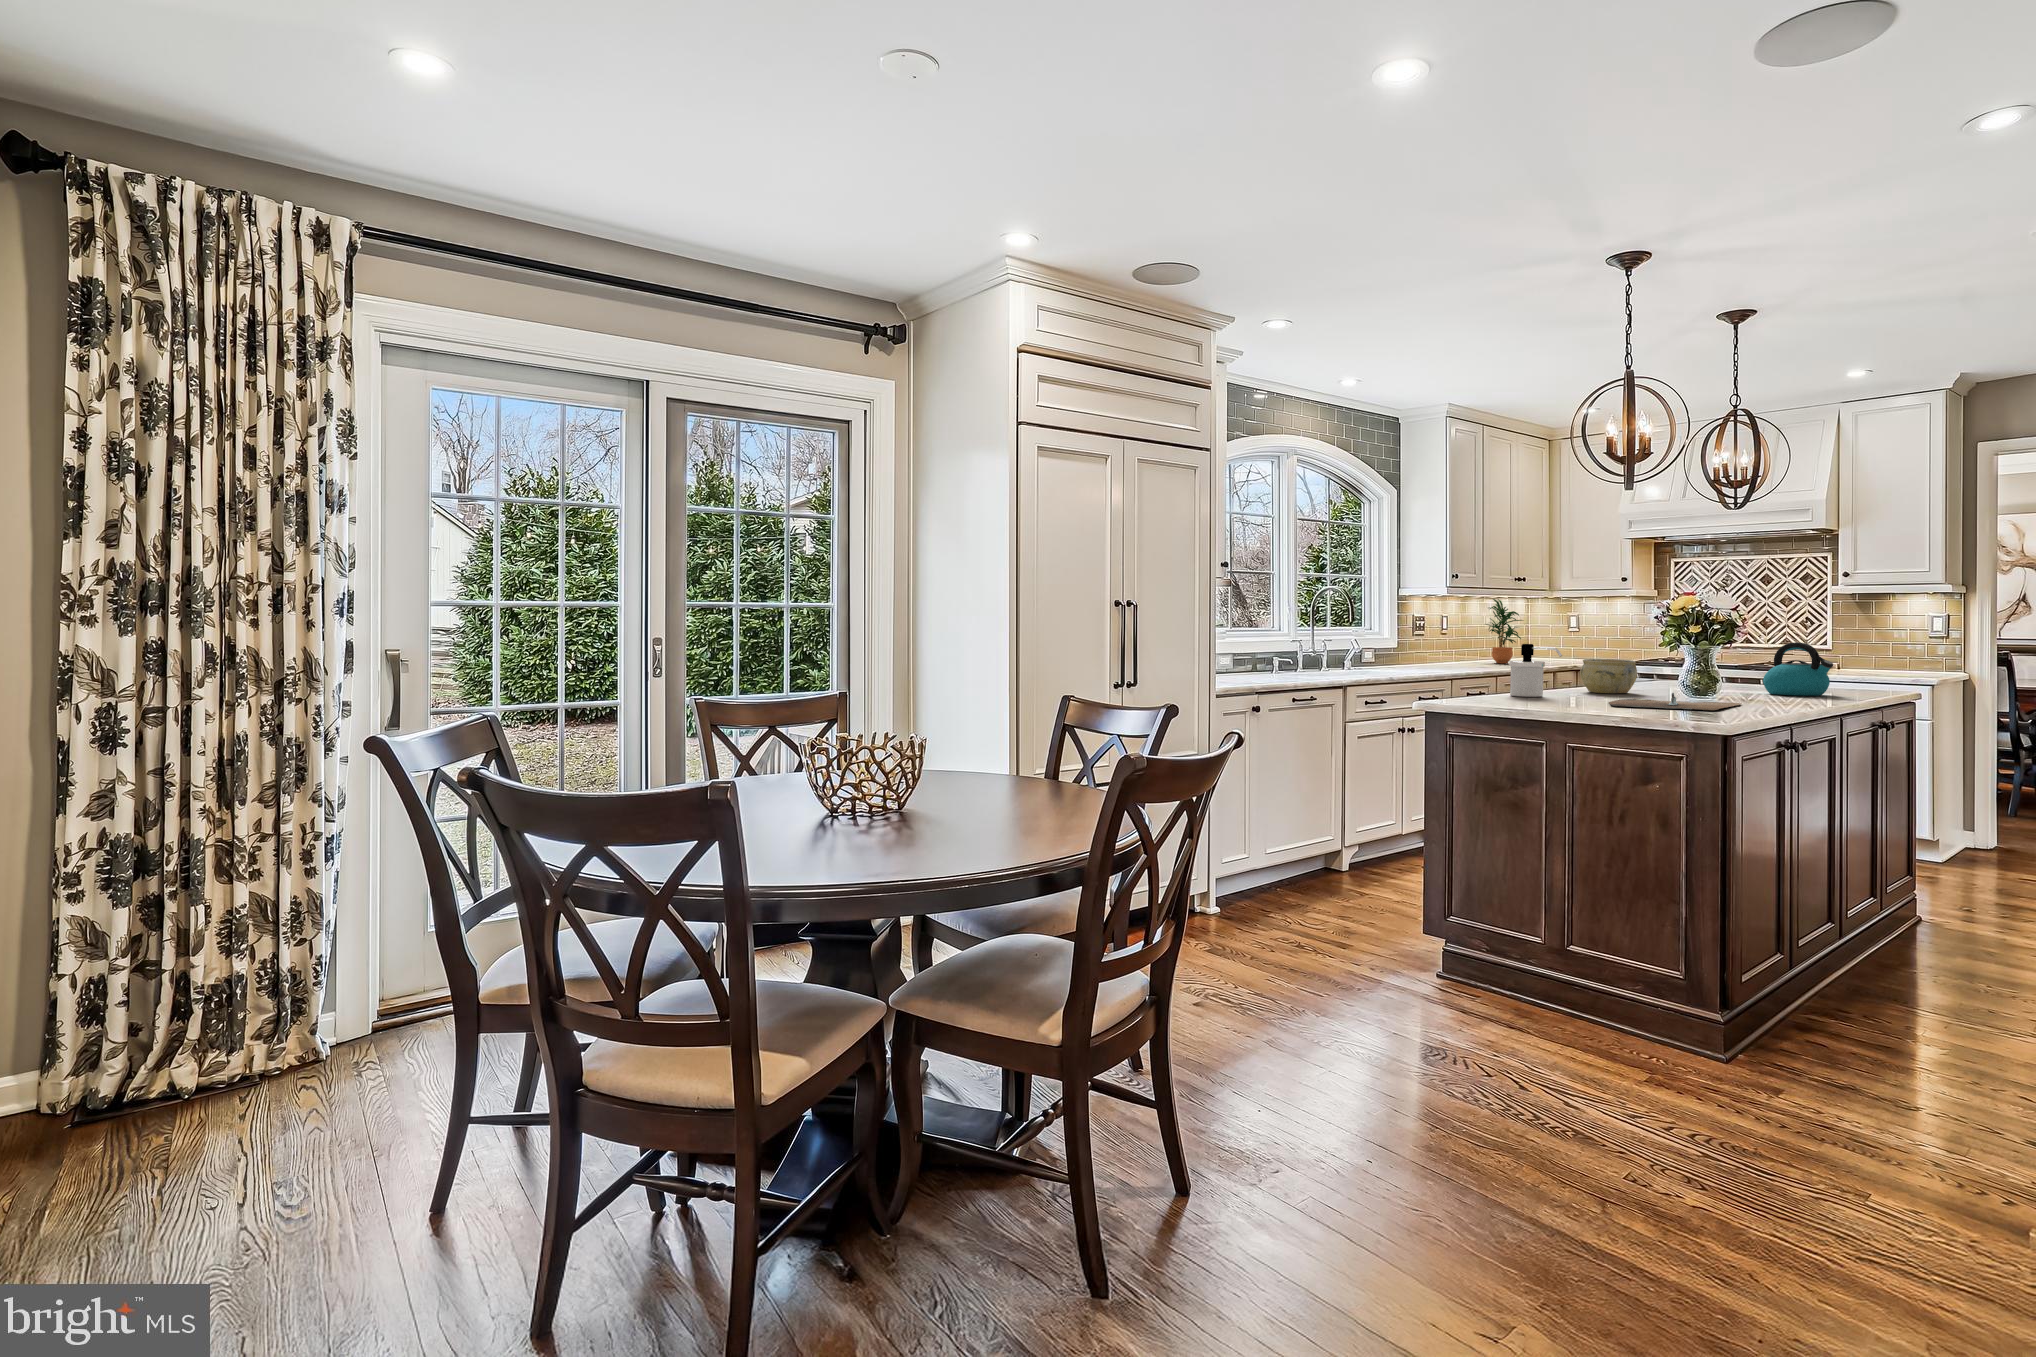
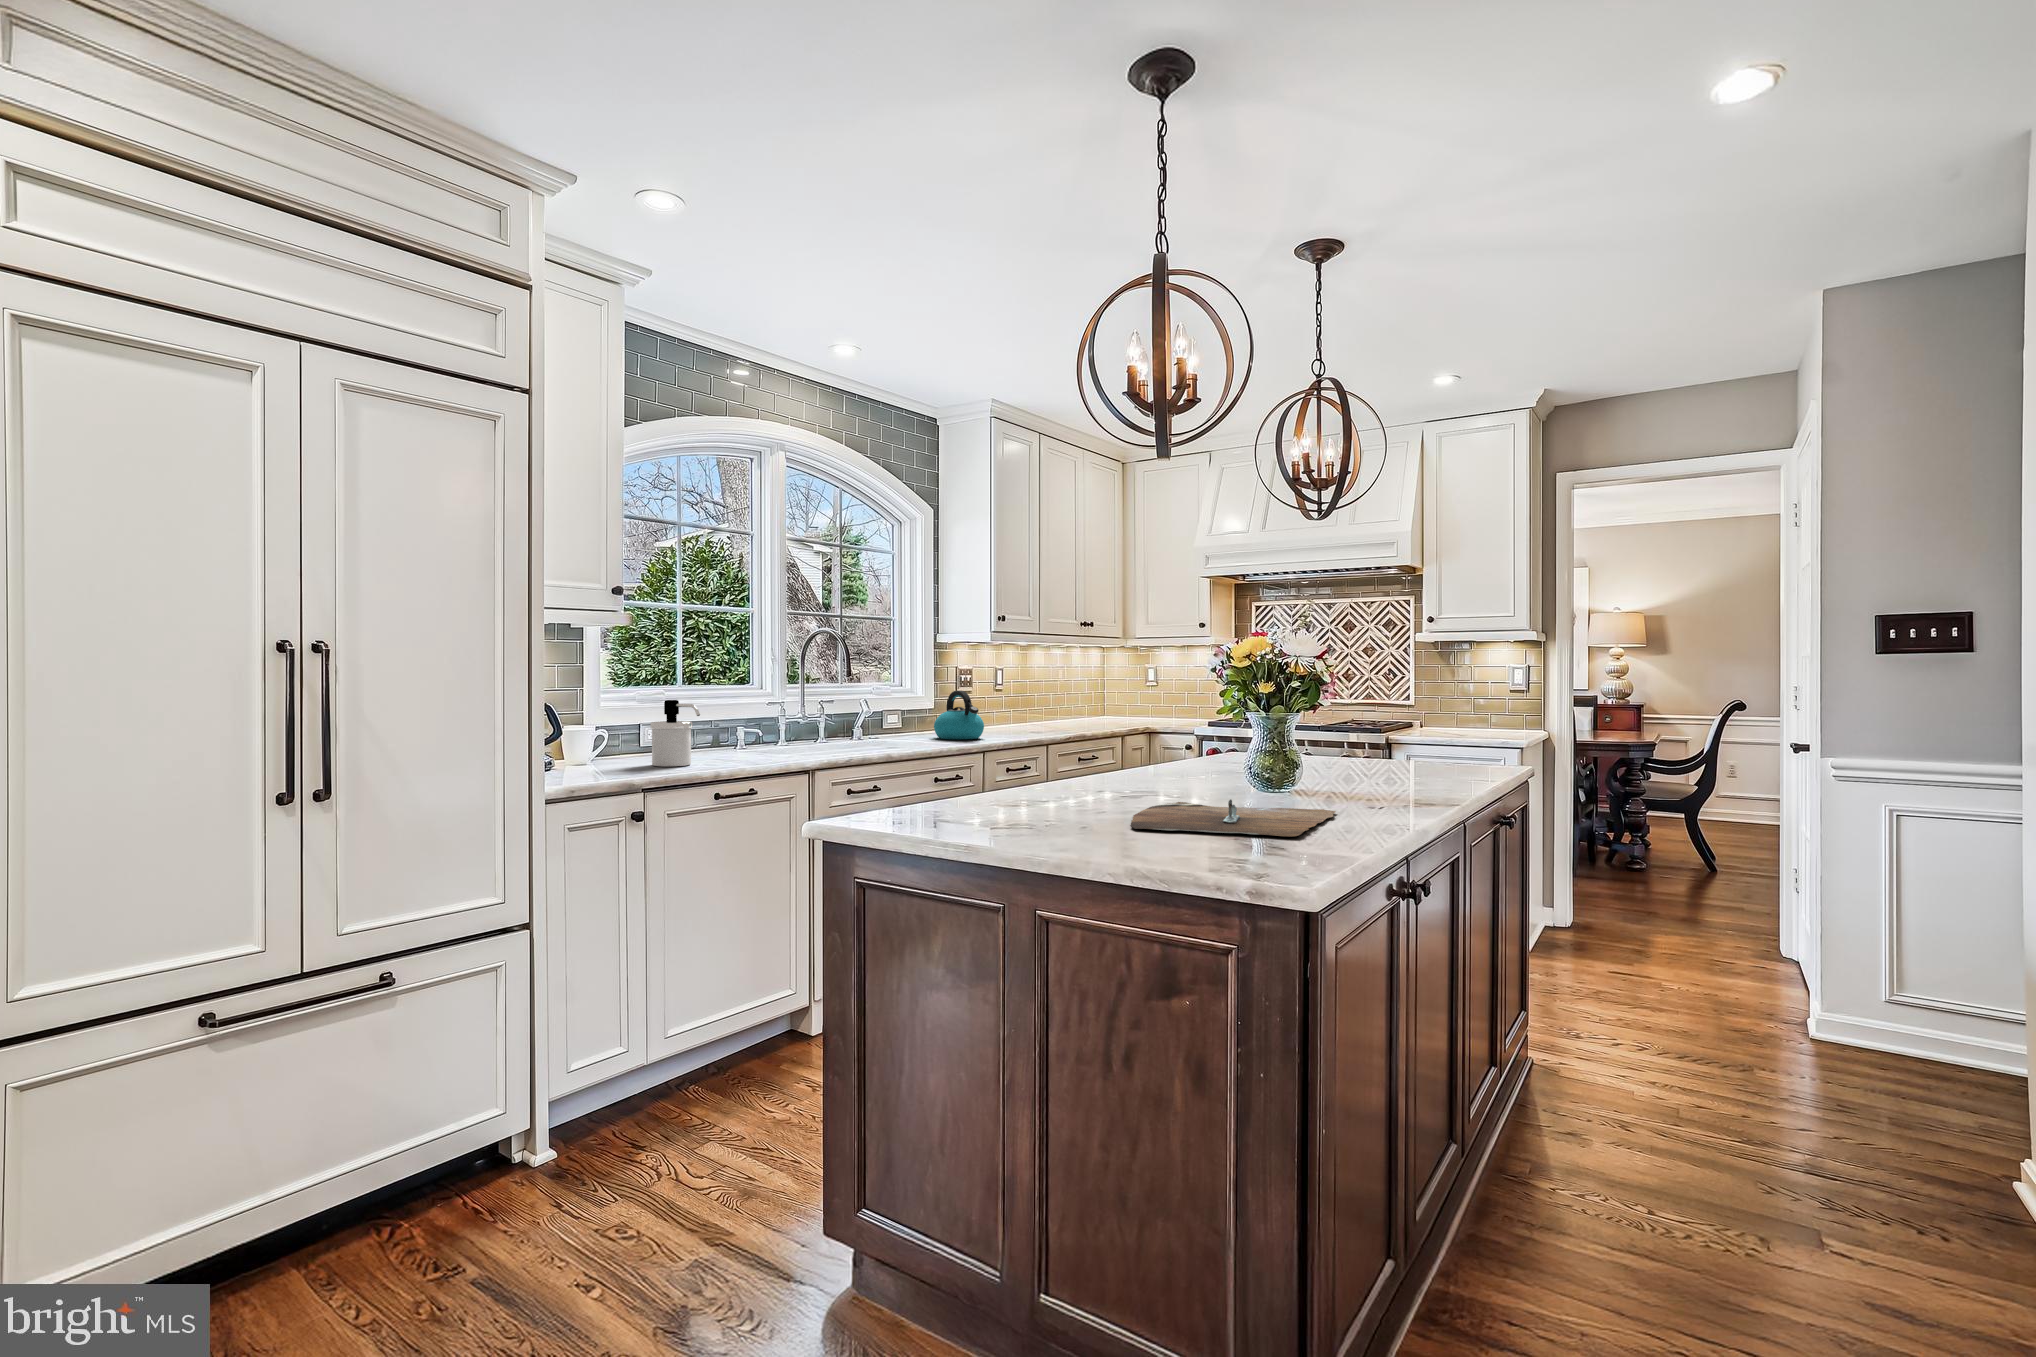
potted plant: present [1486,599,1523,663] -> none [1043,646,1091,727]
kettle: present [1763,642,1833,696] -> present [934,691,984,739]
soap dispenser: present [1510,644,1562,697] -> present [650,700,700,767]
ceramic bowl: present [1580,659,1637,693] -> none [1109,732,1189,788]

